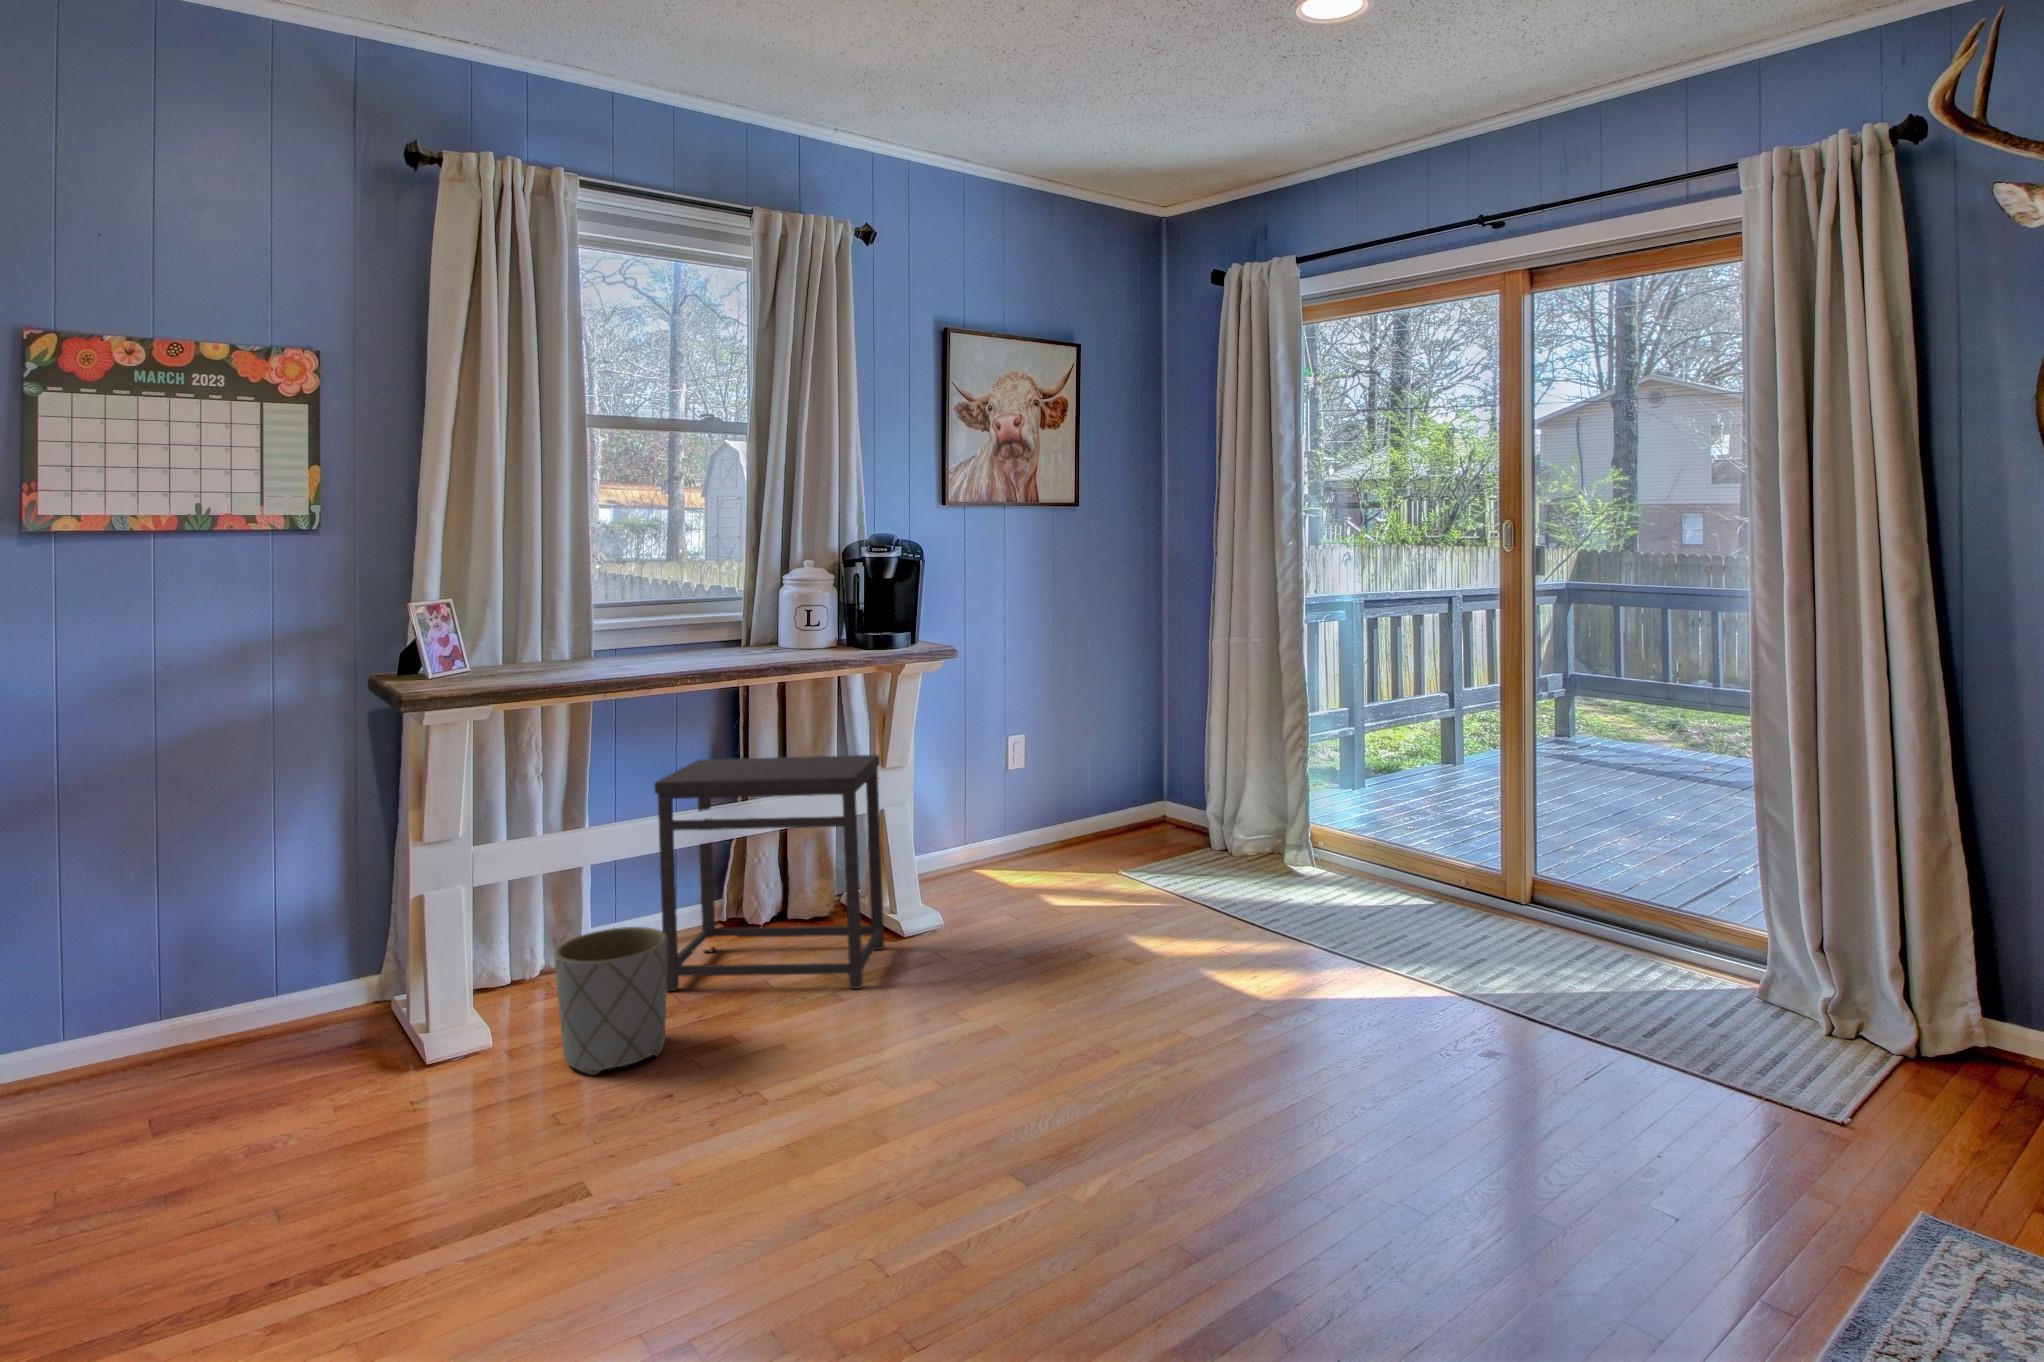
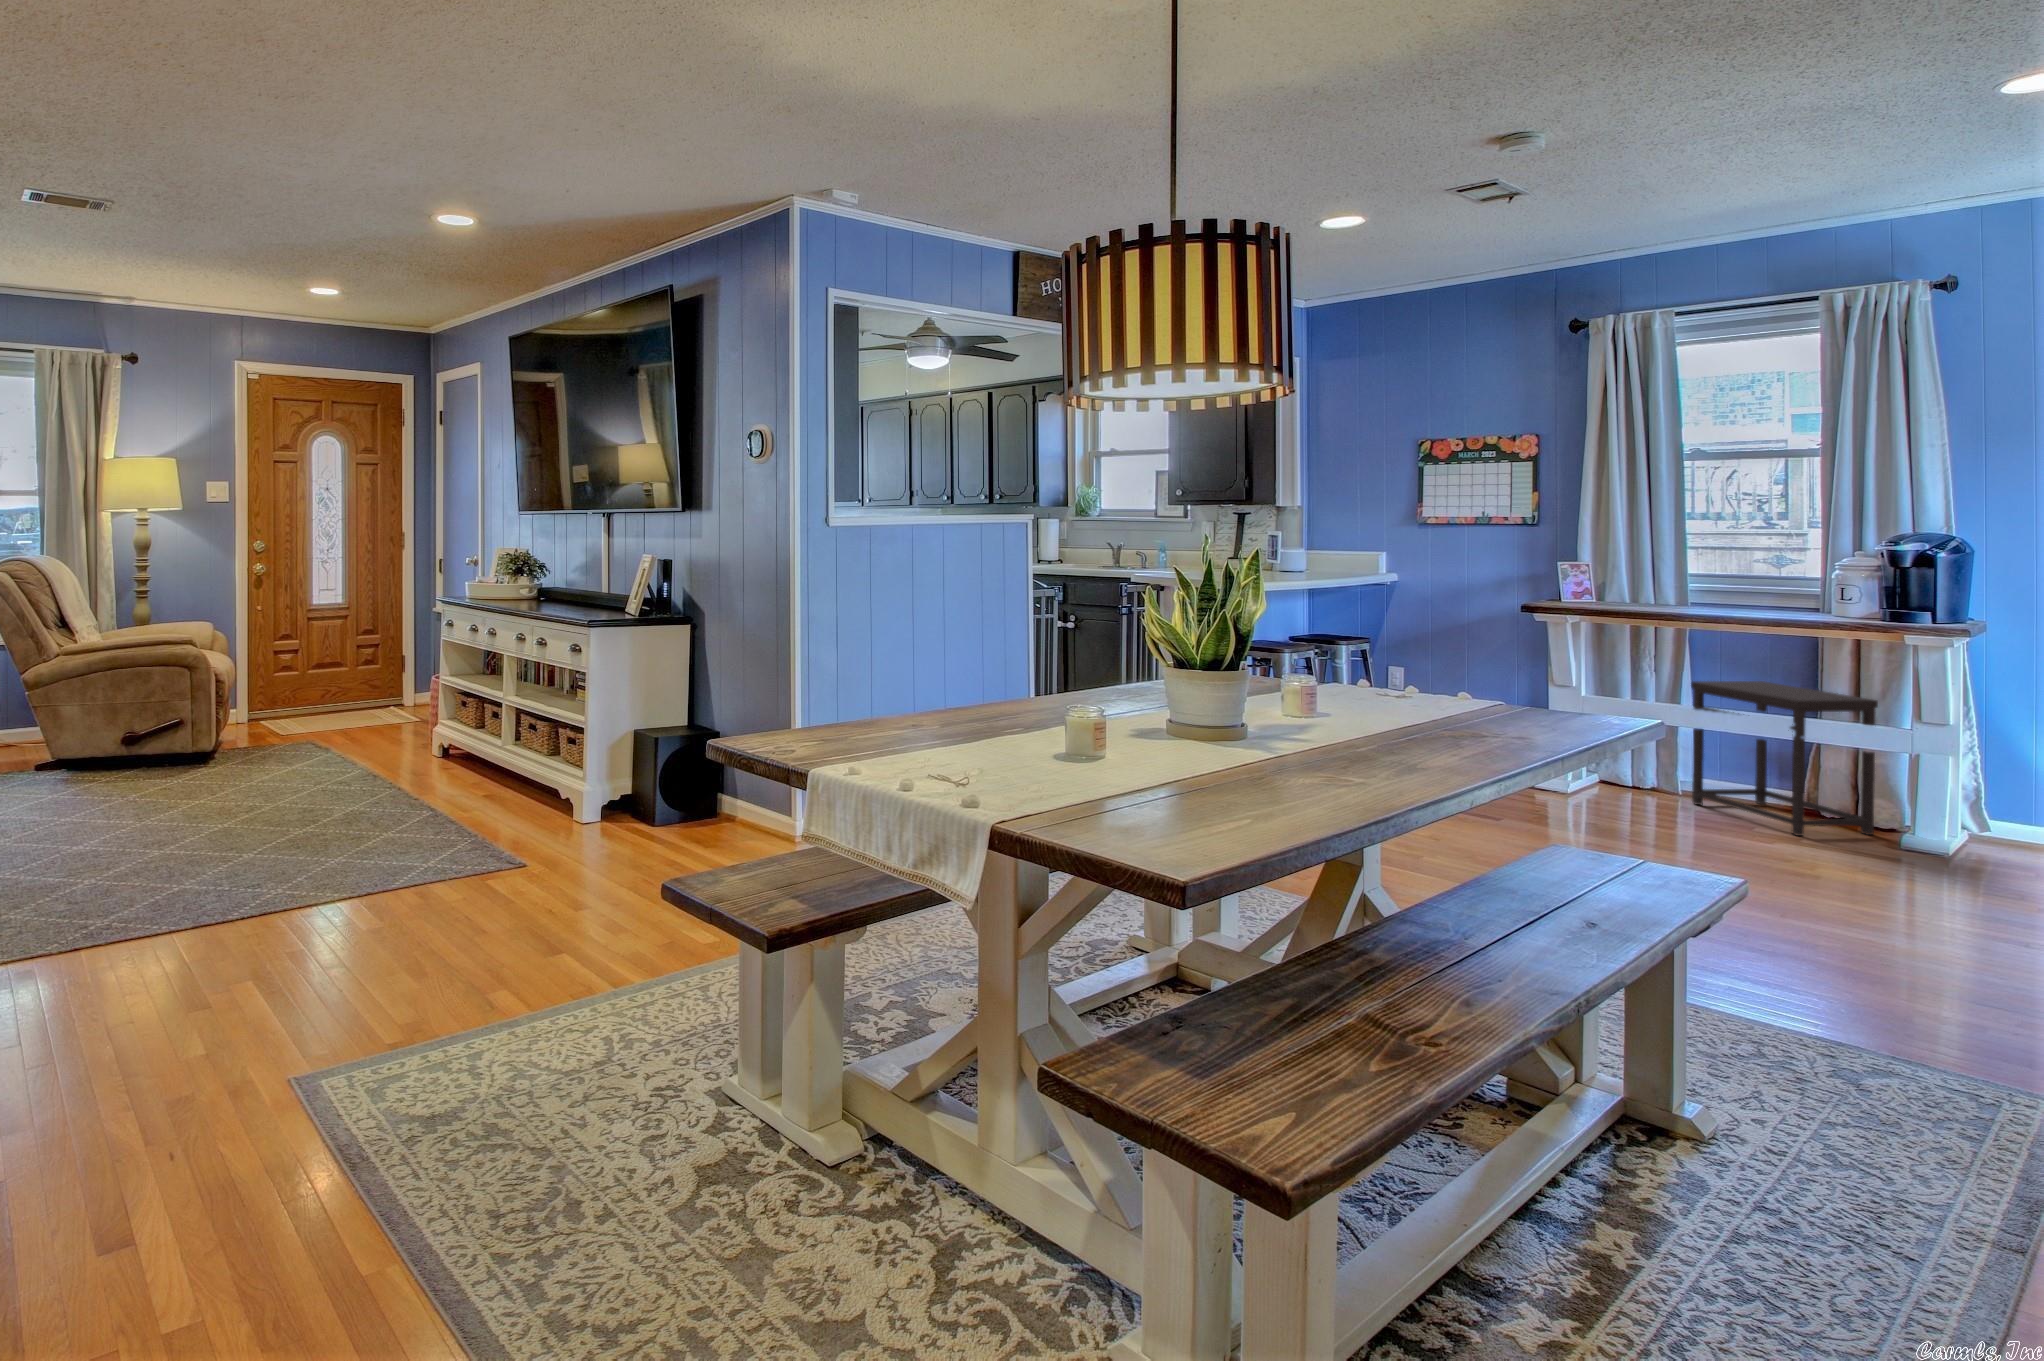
planter: present [554,927,667,1075] -> none [1583,745,1650,813]

